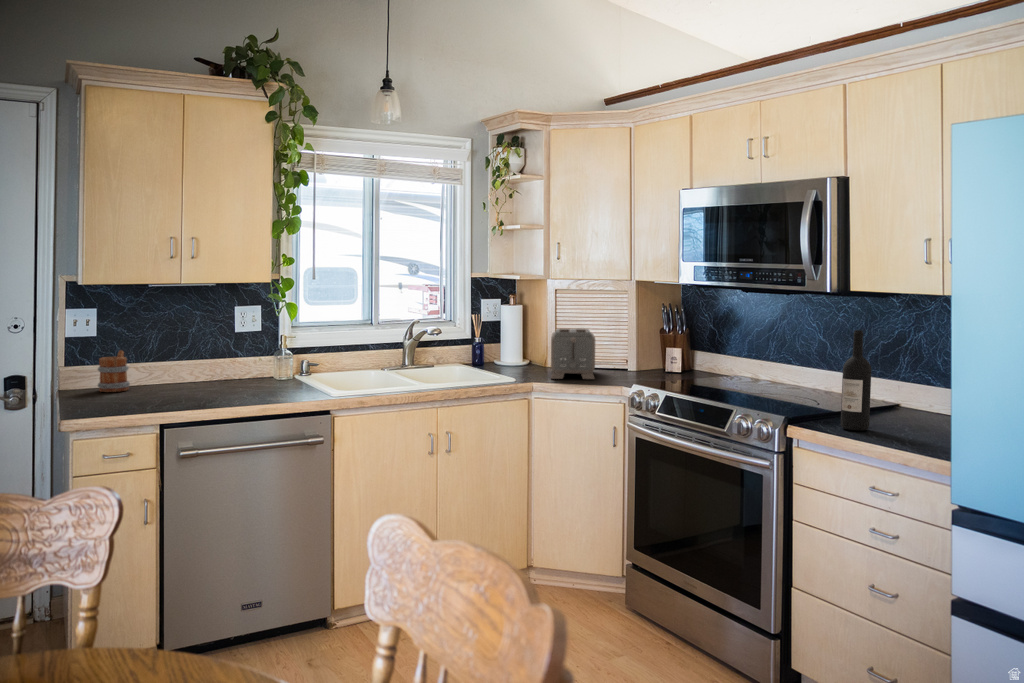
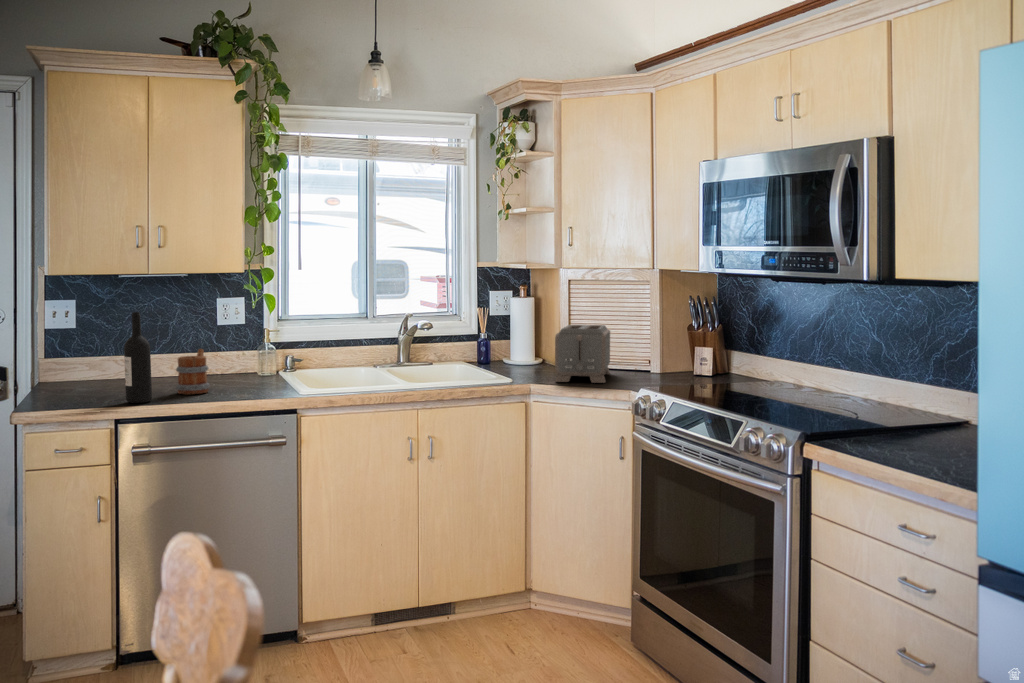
wine bottle: present [841,330,871,431] -> present [124,312,152,403]
mug: present [98,351,130,392] -> present [176,349,210,394]

